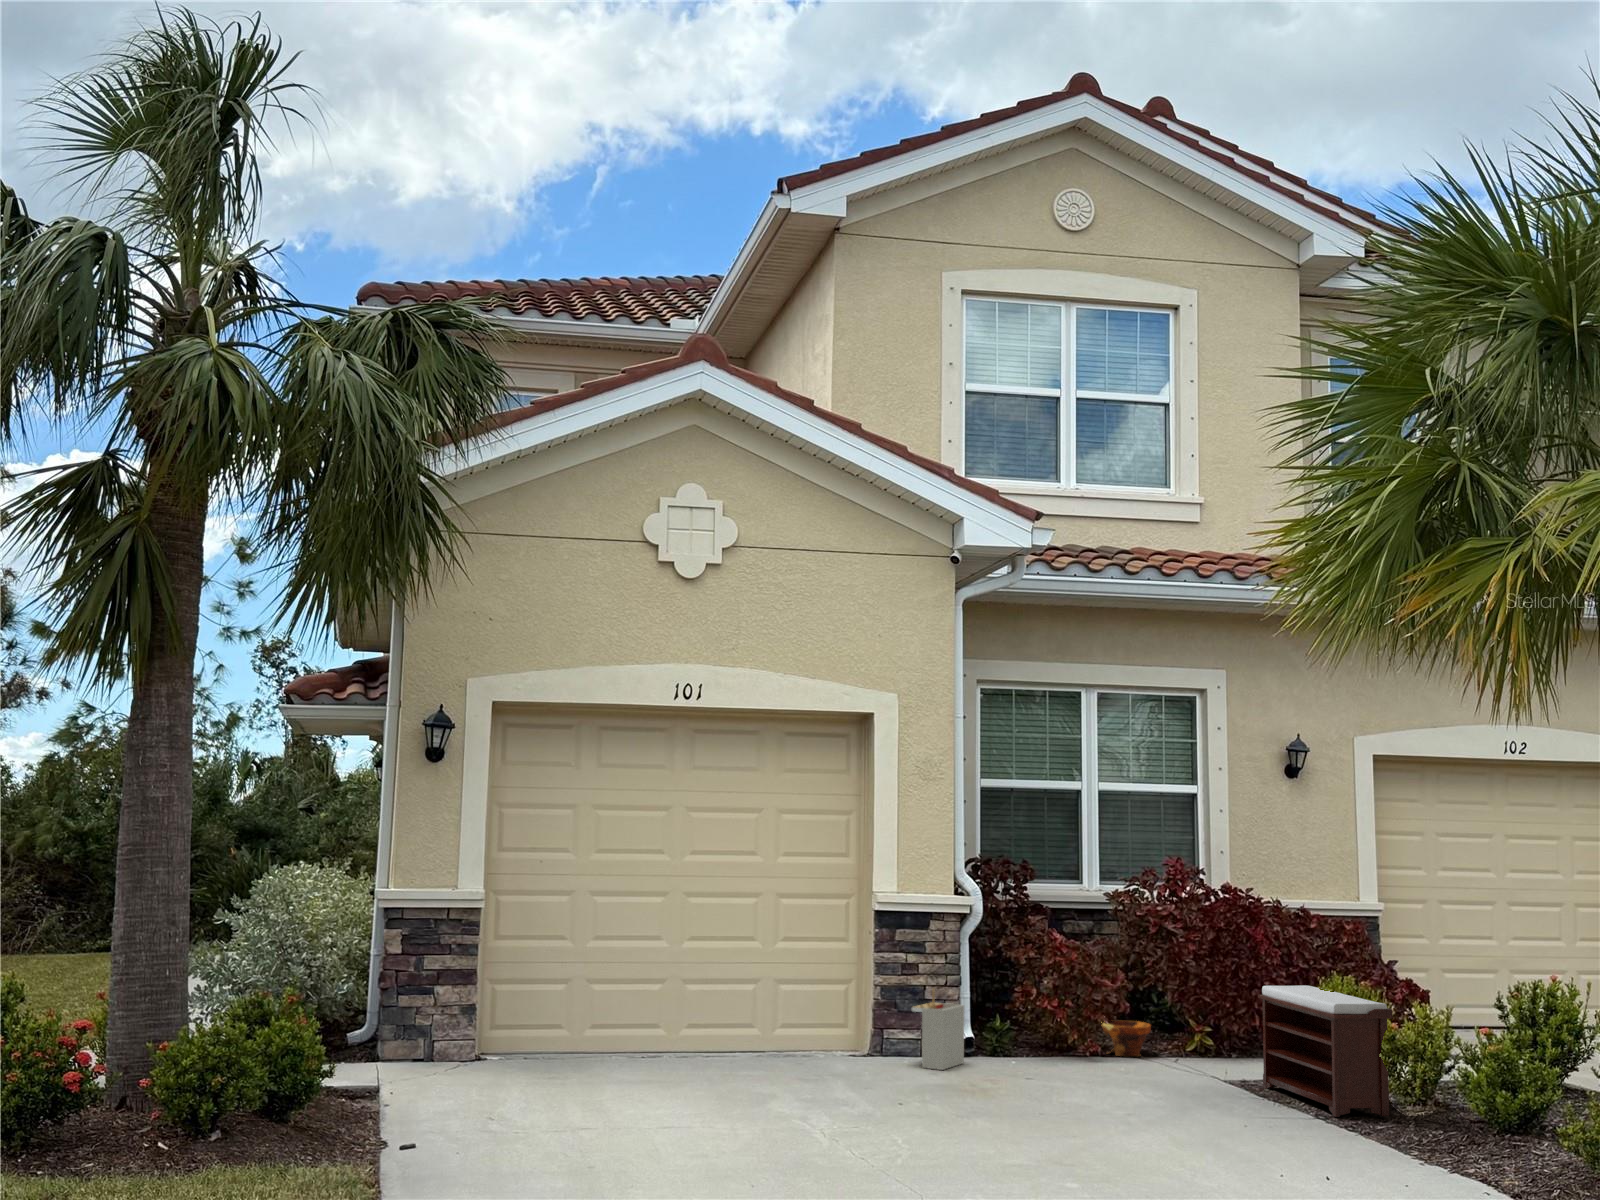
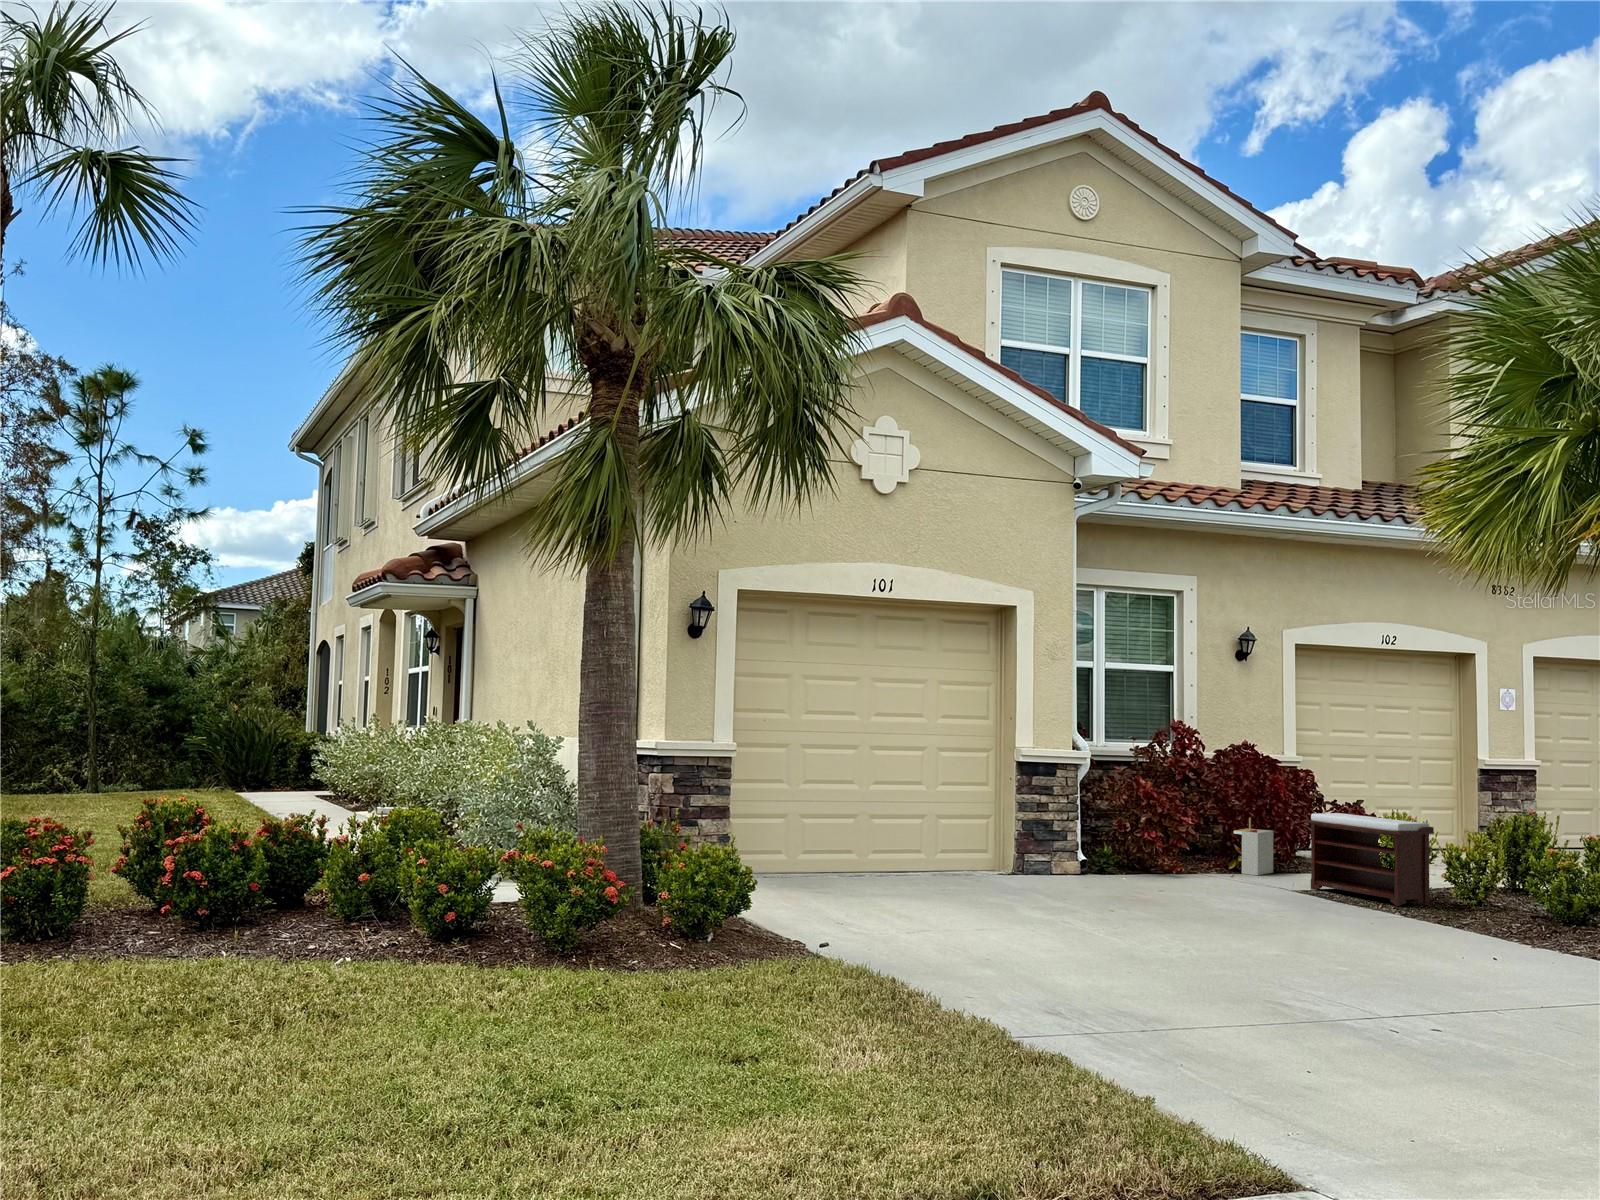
storage bin: present [912,988,964,1070] -> present [1234,818,1273,875]
planter: present [1101,1021,1151,1056] -> none [1157,844,1197,871]

